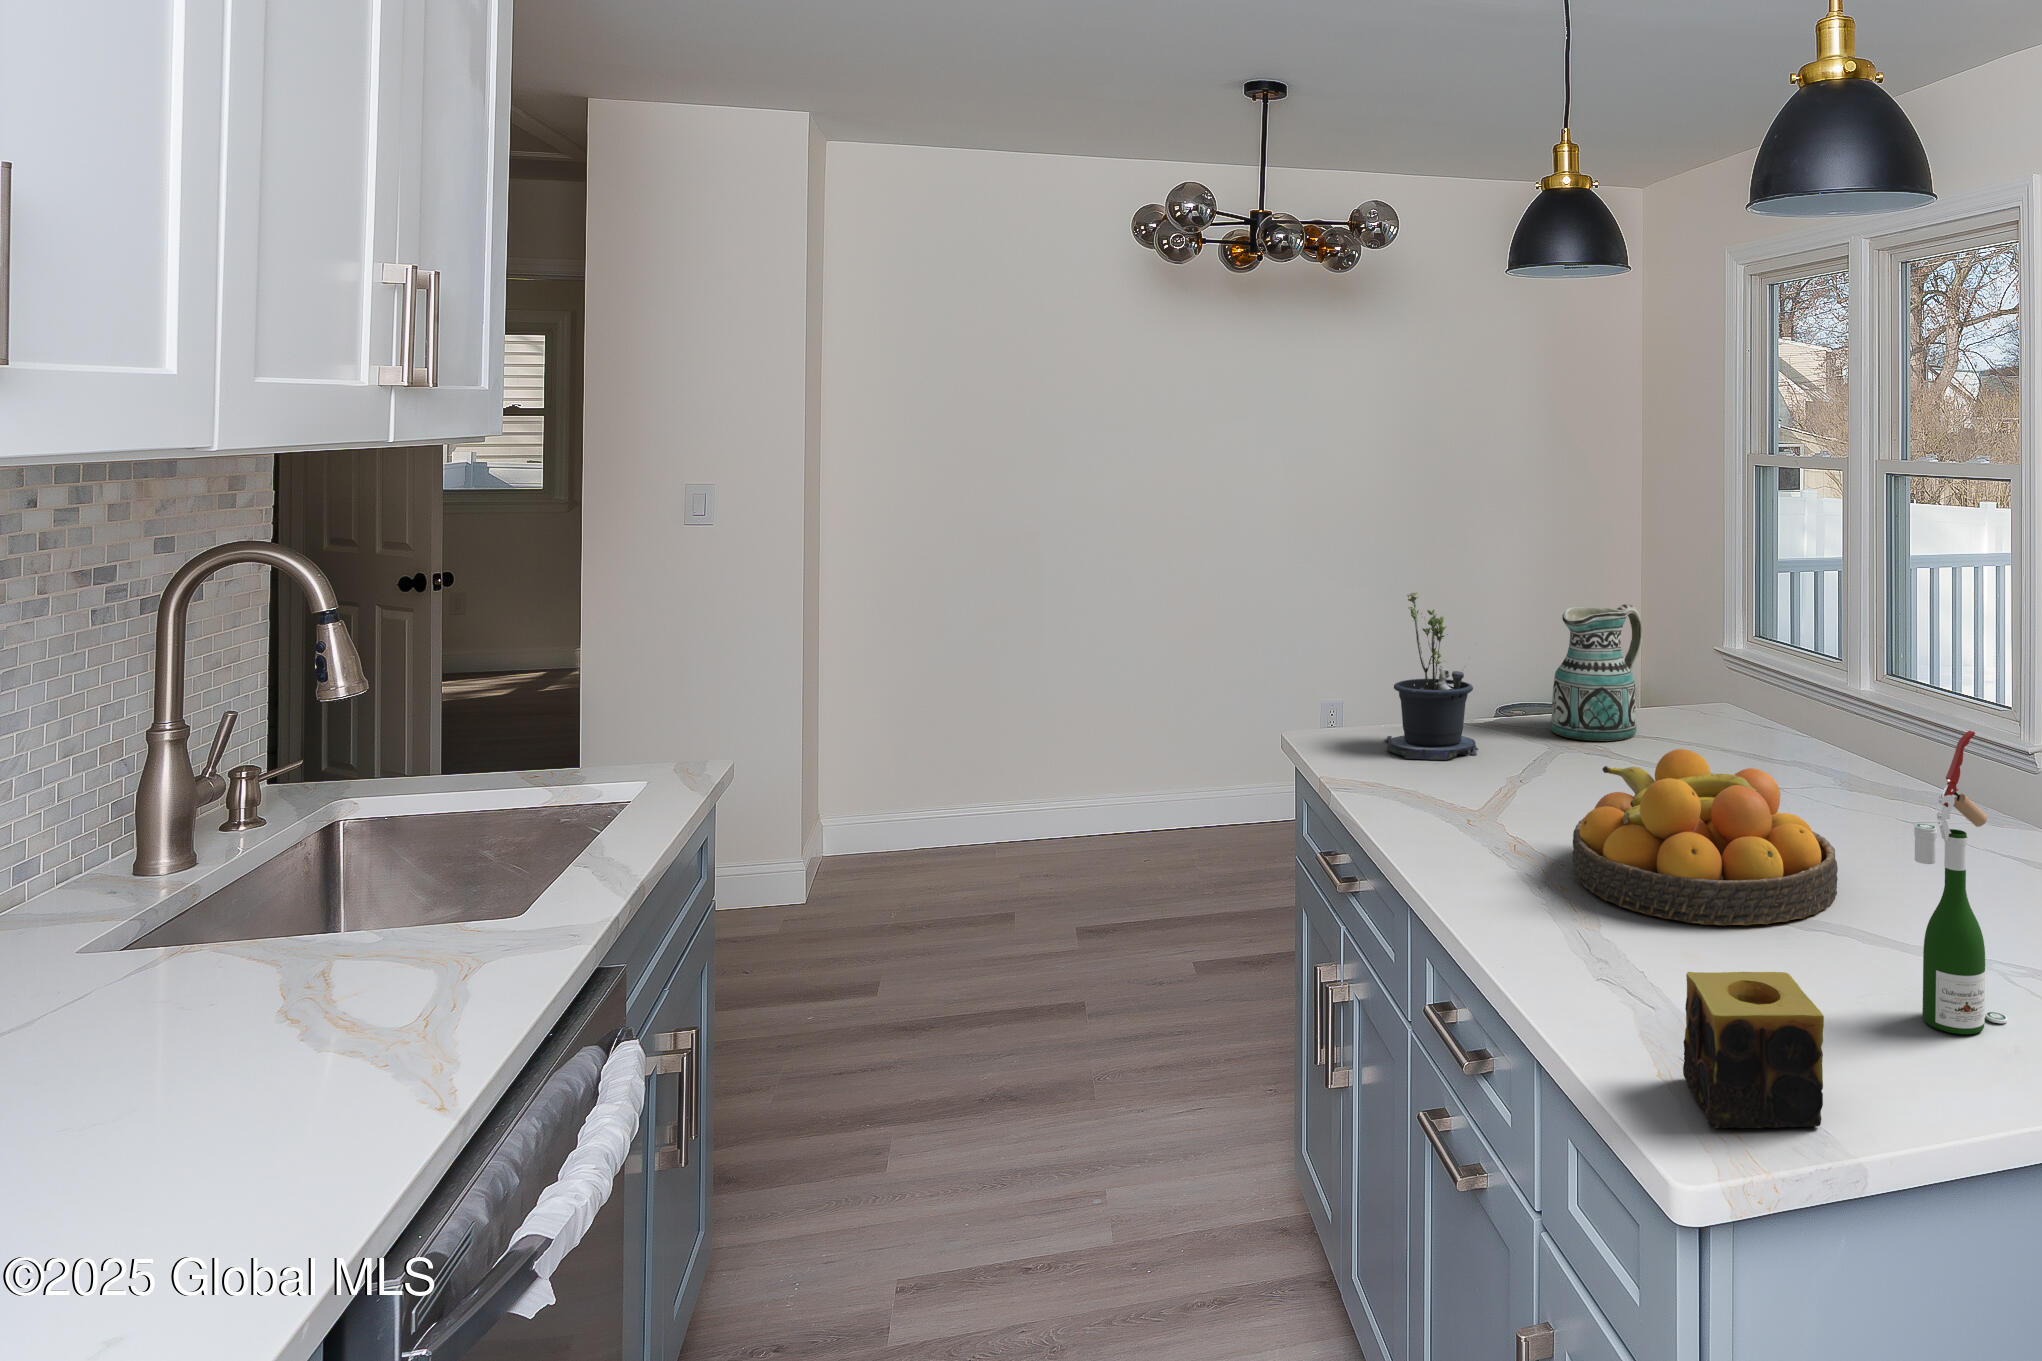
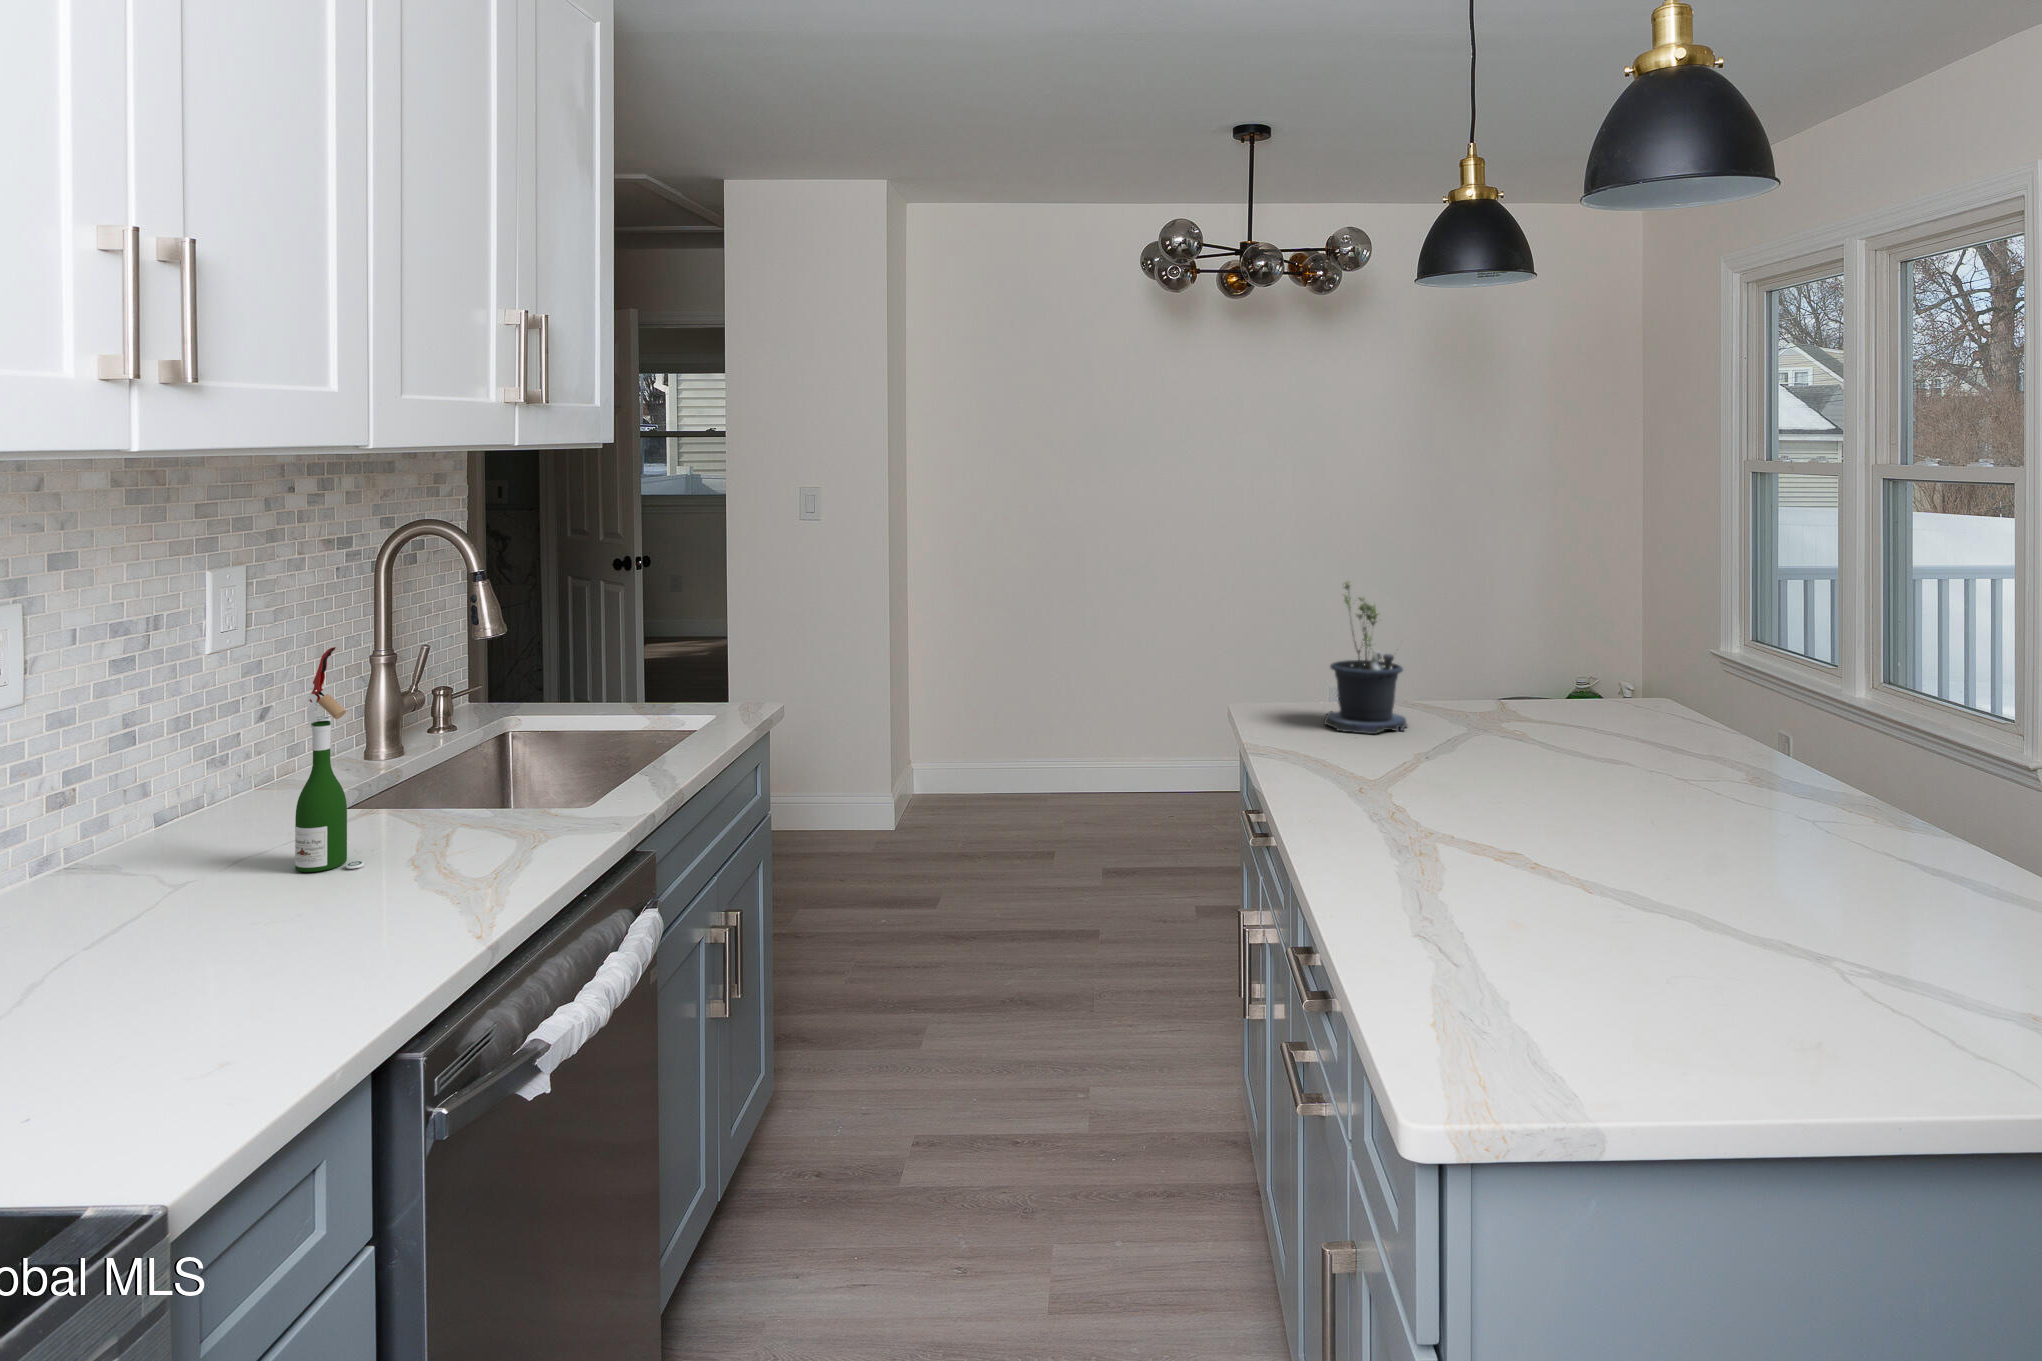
ceramic pitcher: present [1551,604,1642,741] -> none [1486,598,1580,725]
wine bottle: present [1914,731,2007,1034] -> present [295,647,364,872]
fruit bowl: present [1572,749,1838,926] -> none [1440,730,1699,898]
candle: present [1683,972,1824,1128] -> none [1454,925,1570,1081]

